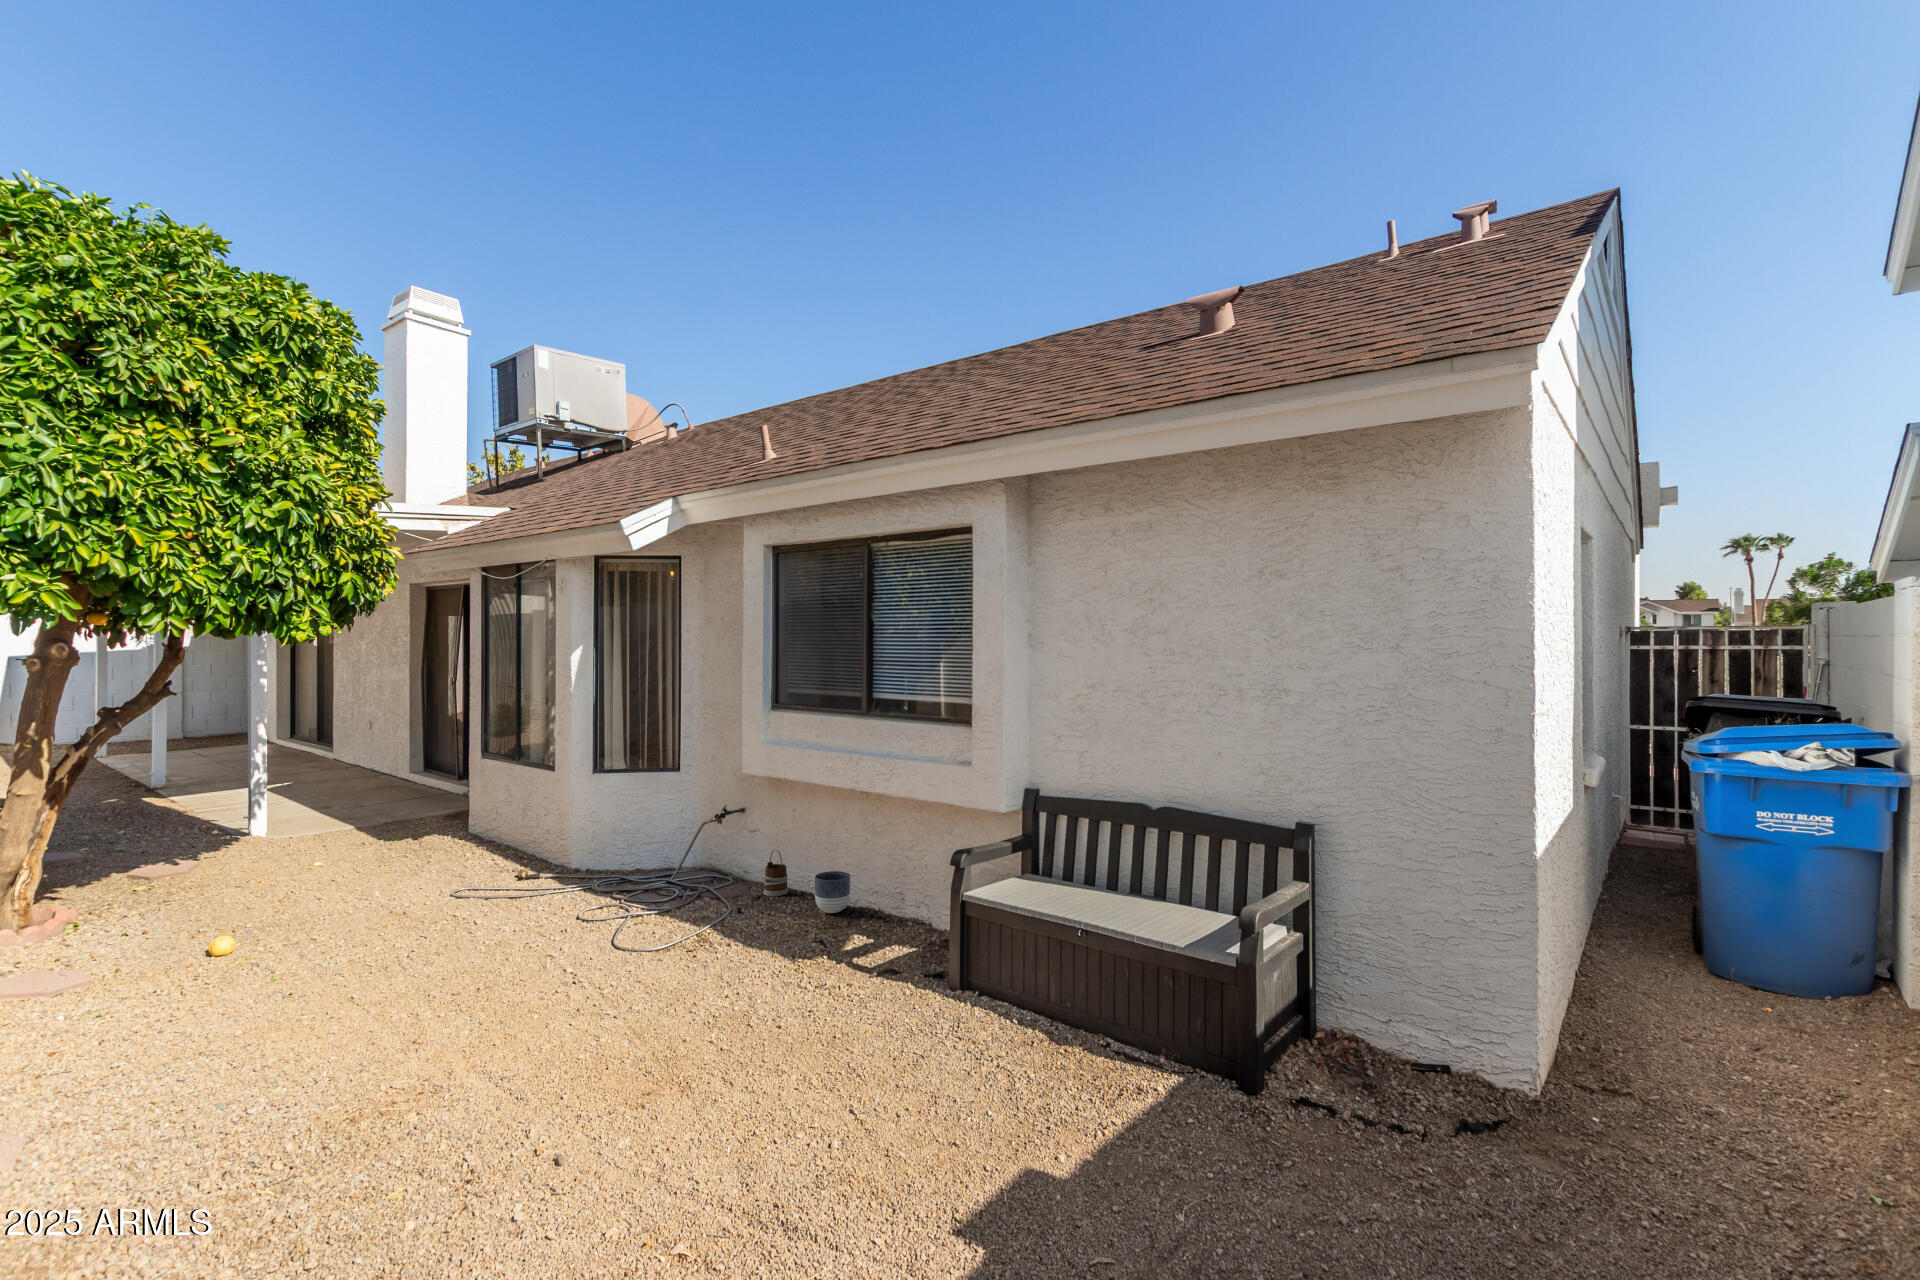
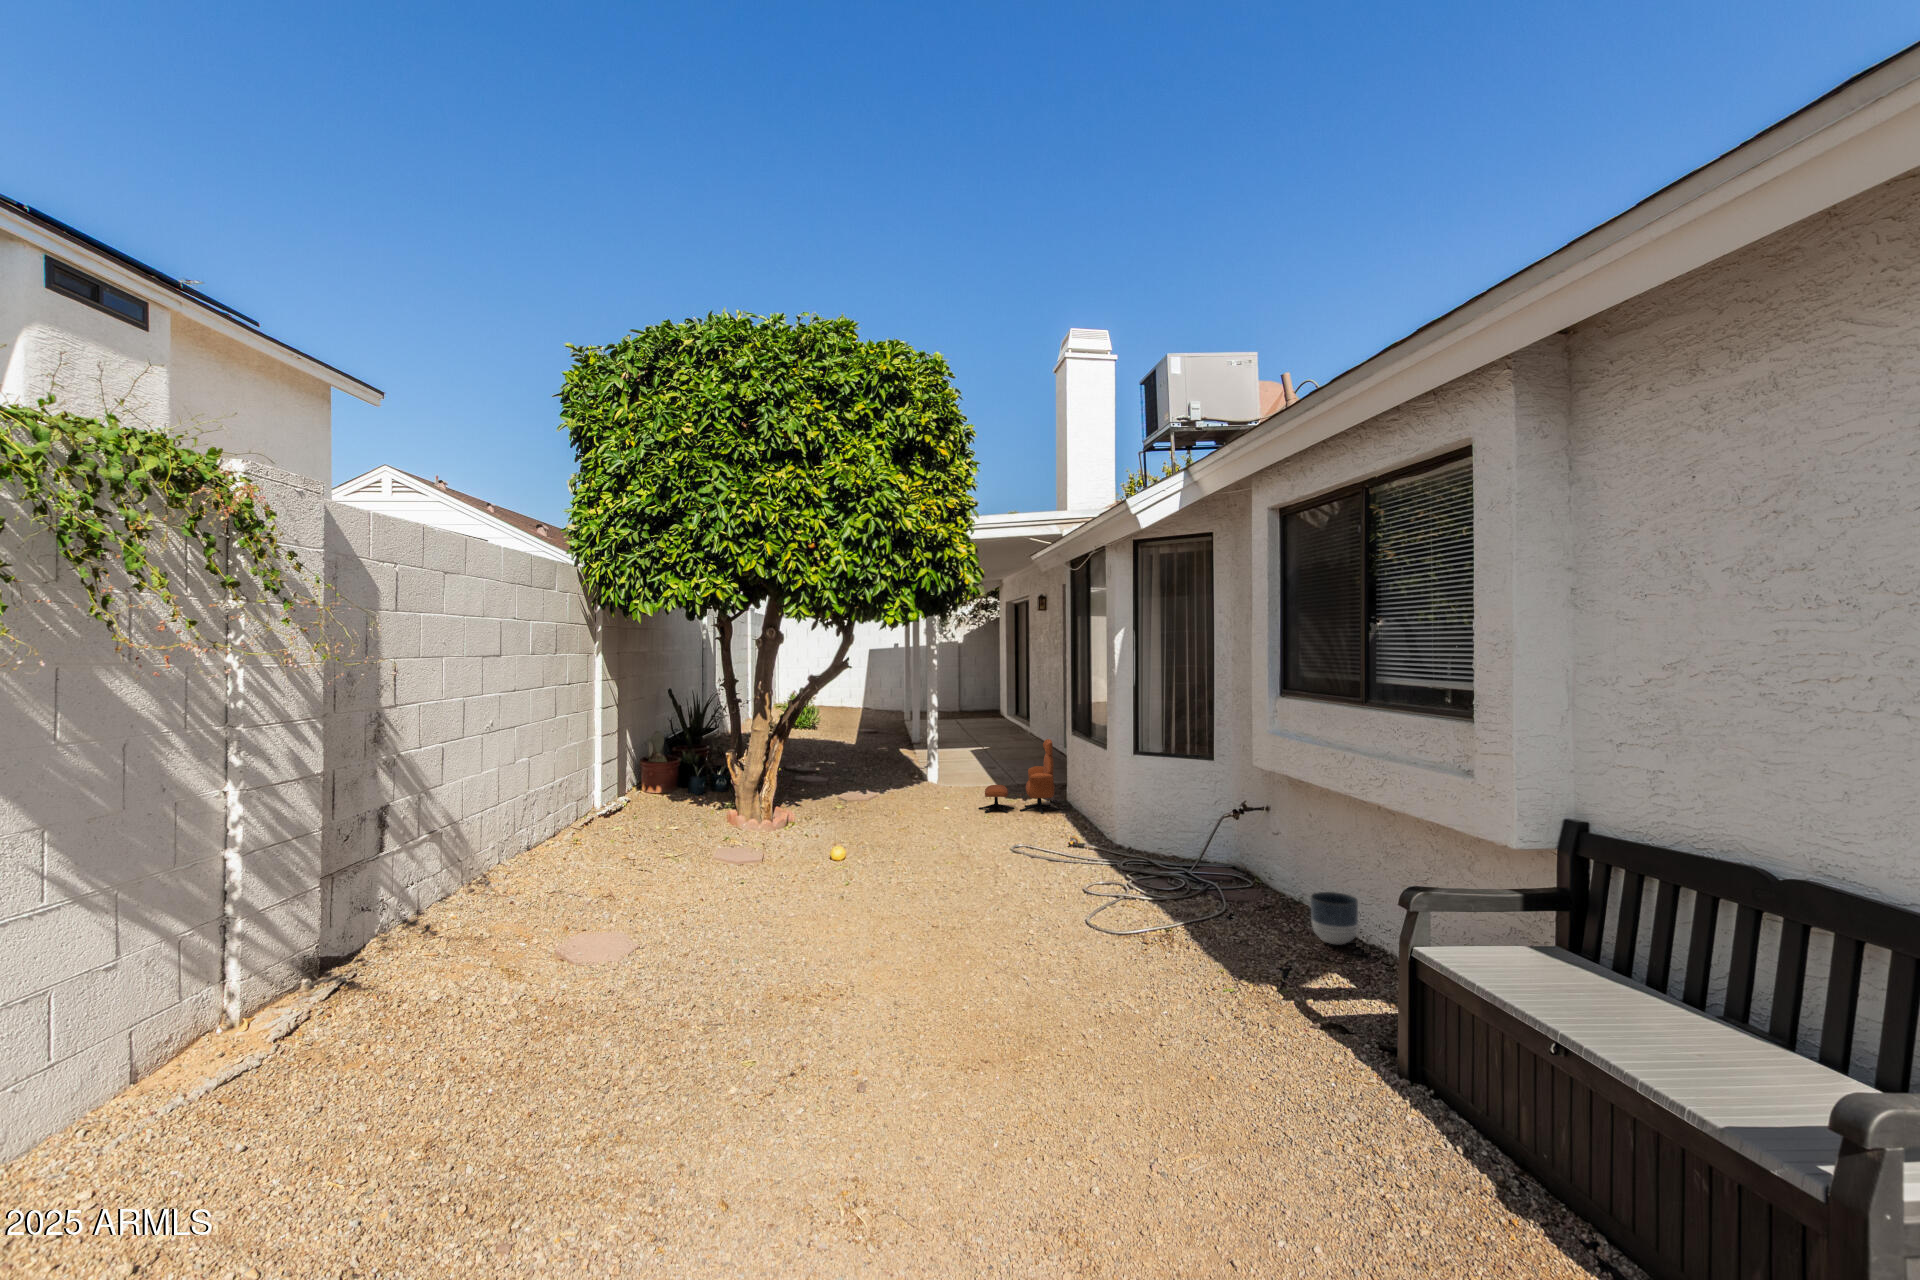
lounge chair: none [367,769,477,860] -> present [979,739,1061,813]
wooden bucket: present [764,850,788,896] -> none [1273,856,1303,911]

